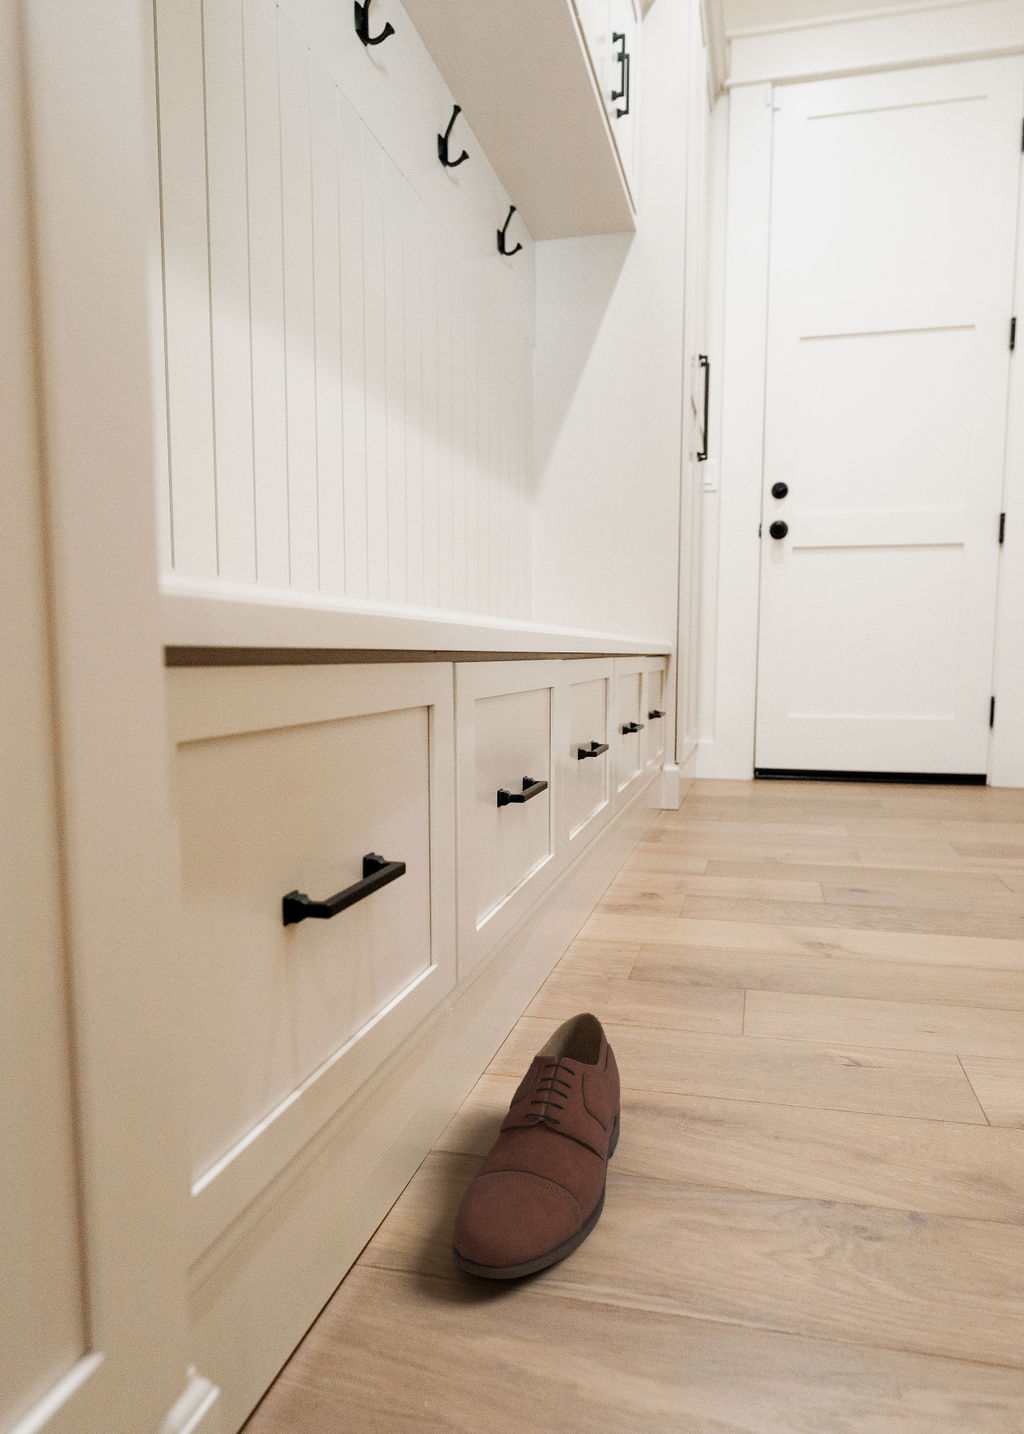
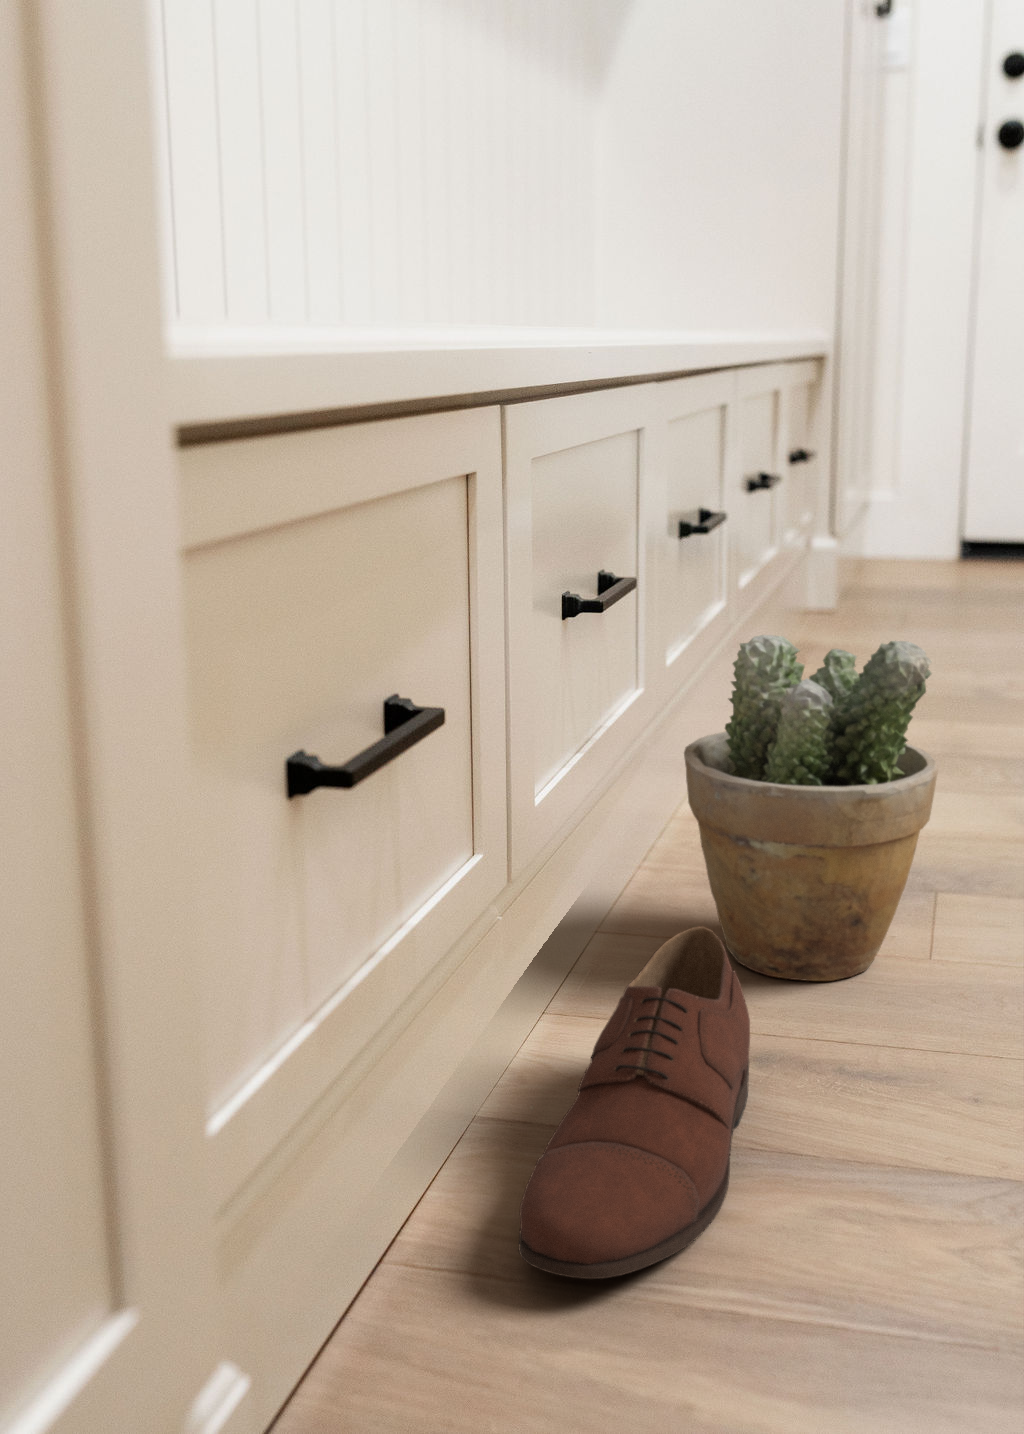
potted plant: none [578,818,742,1050] -> present [684,635,938,981]

